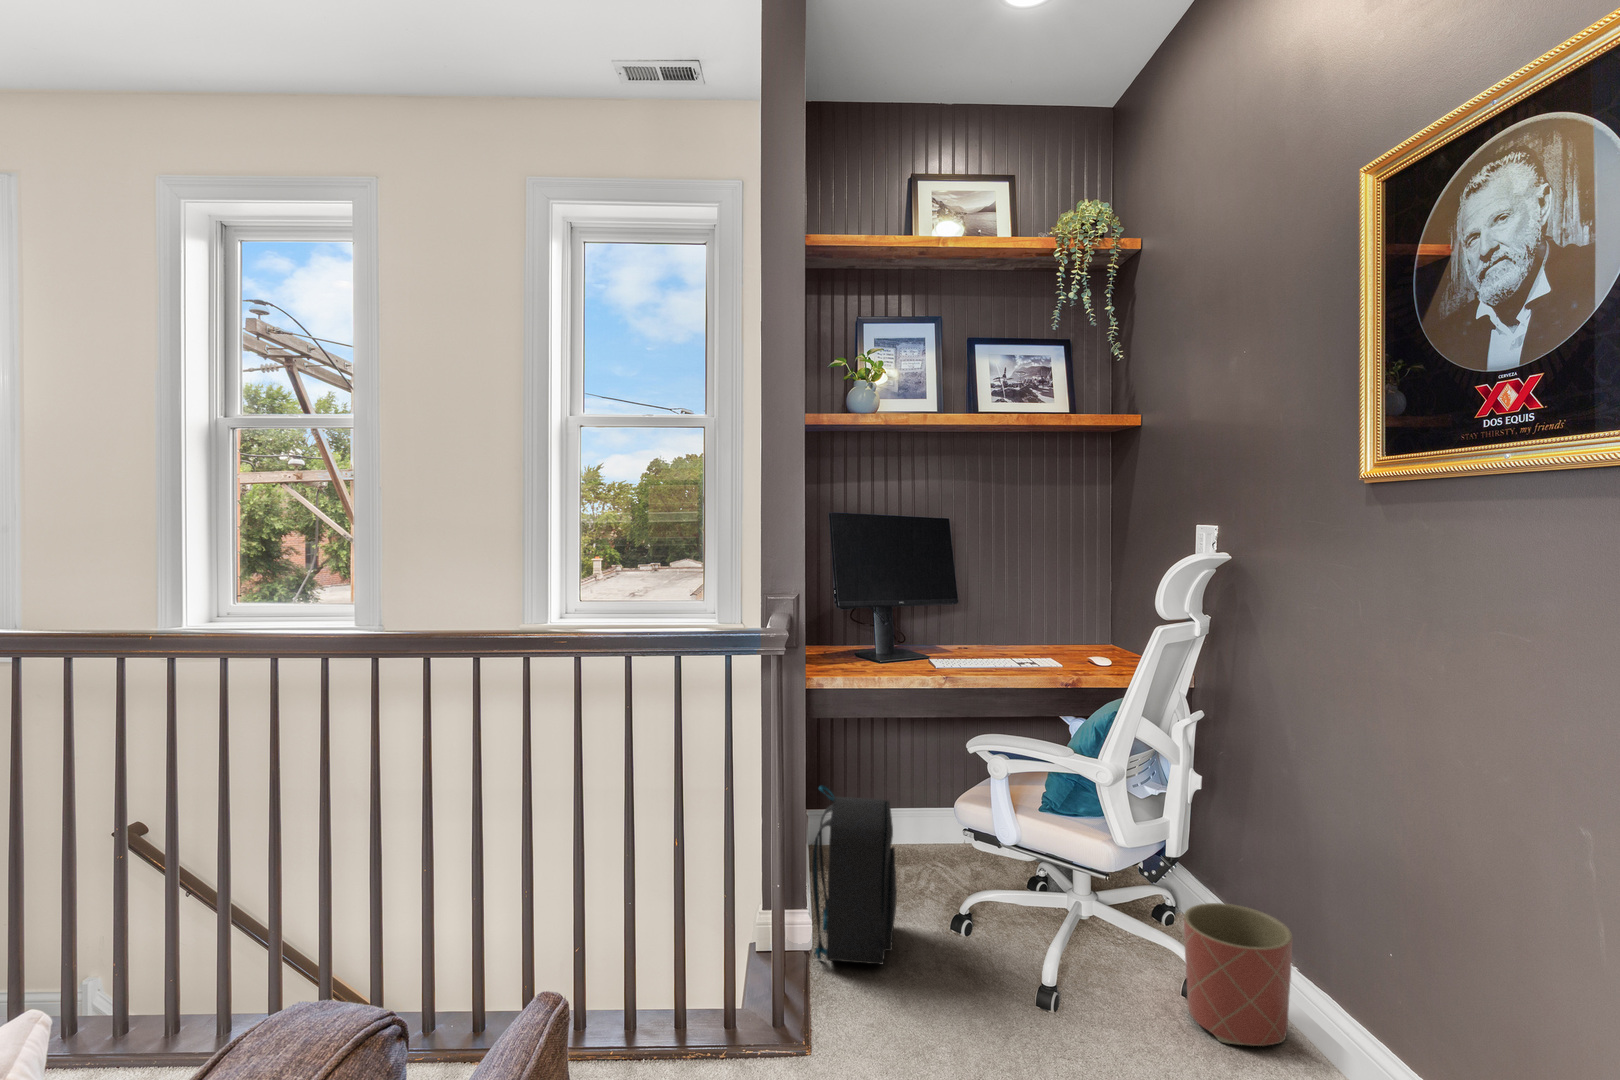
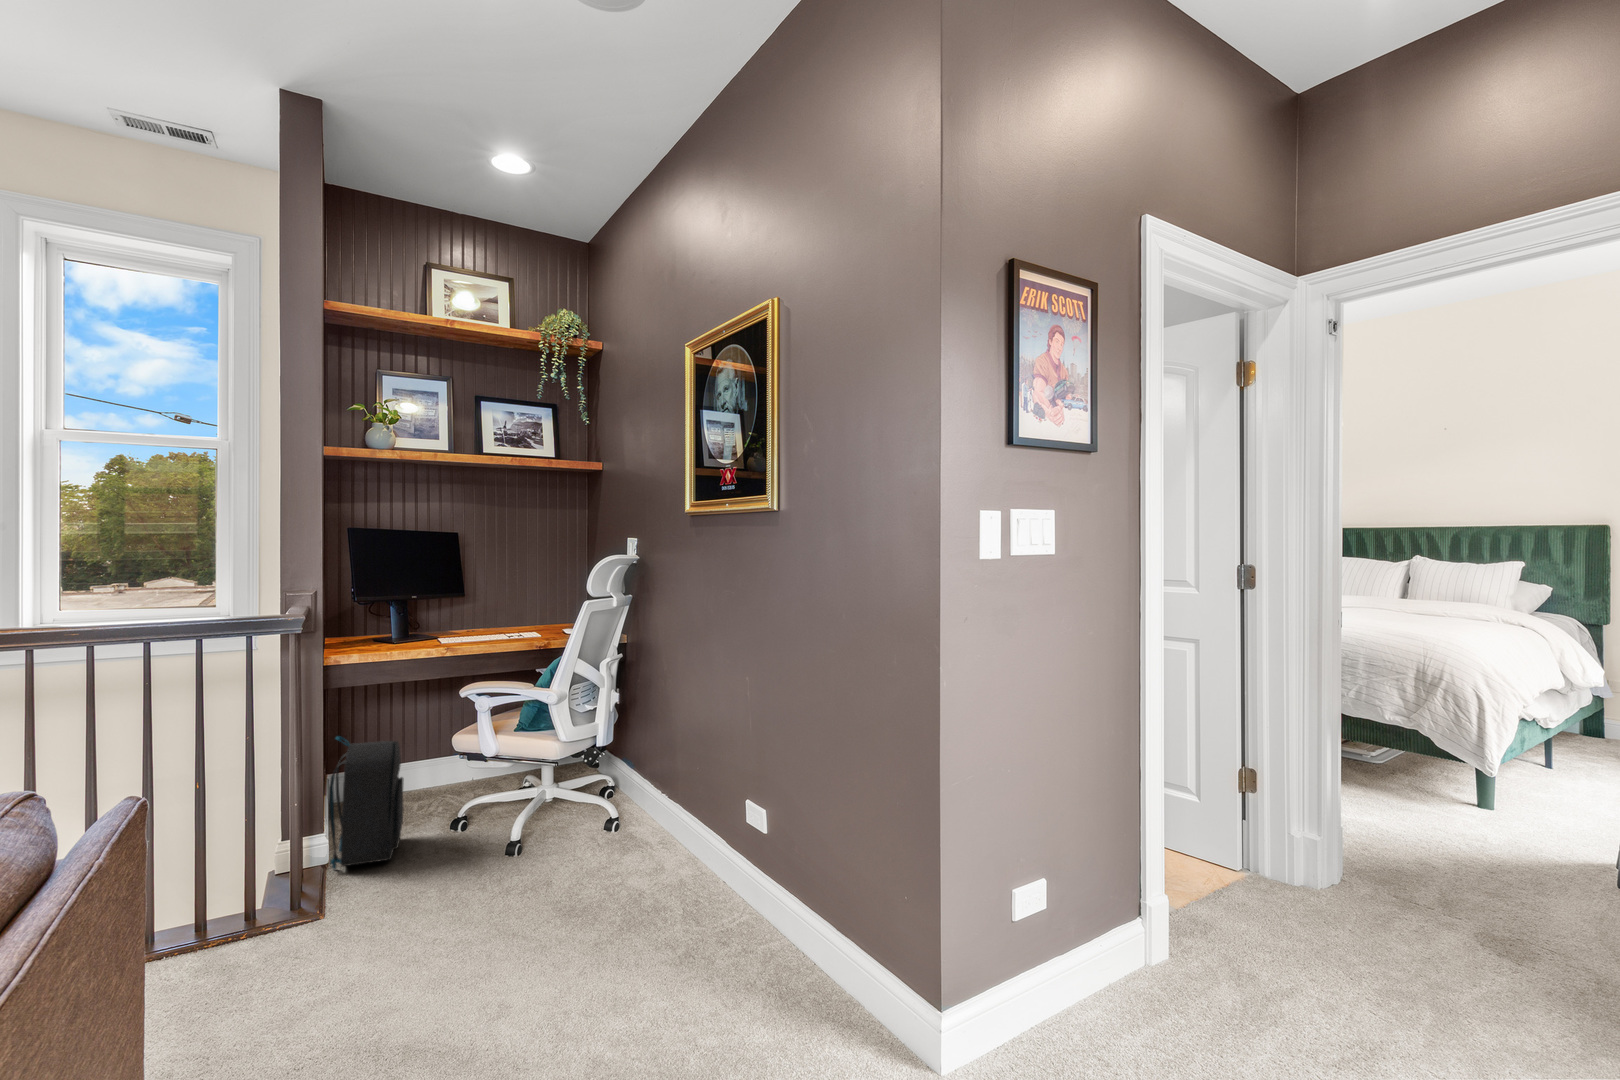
planter: present [1184,903,1293,1046] -> none [603,770,664,850]

